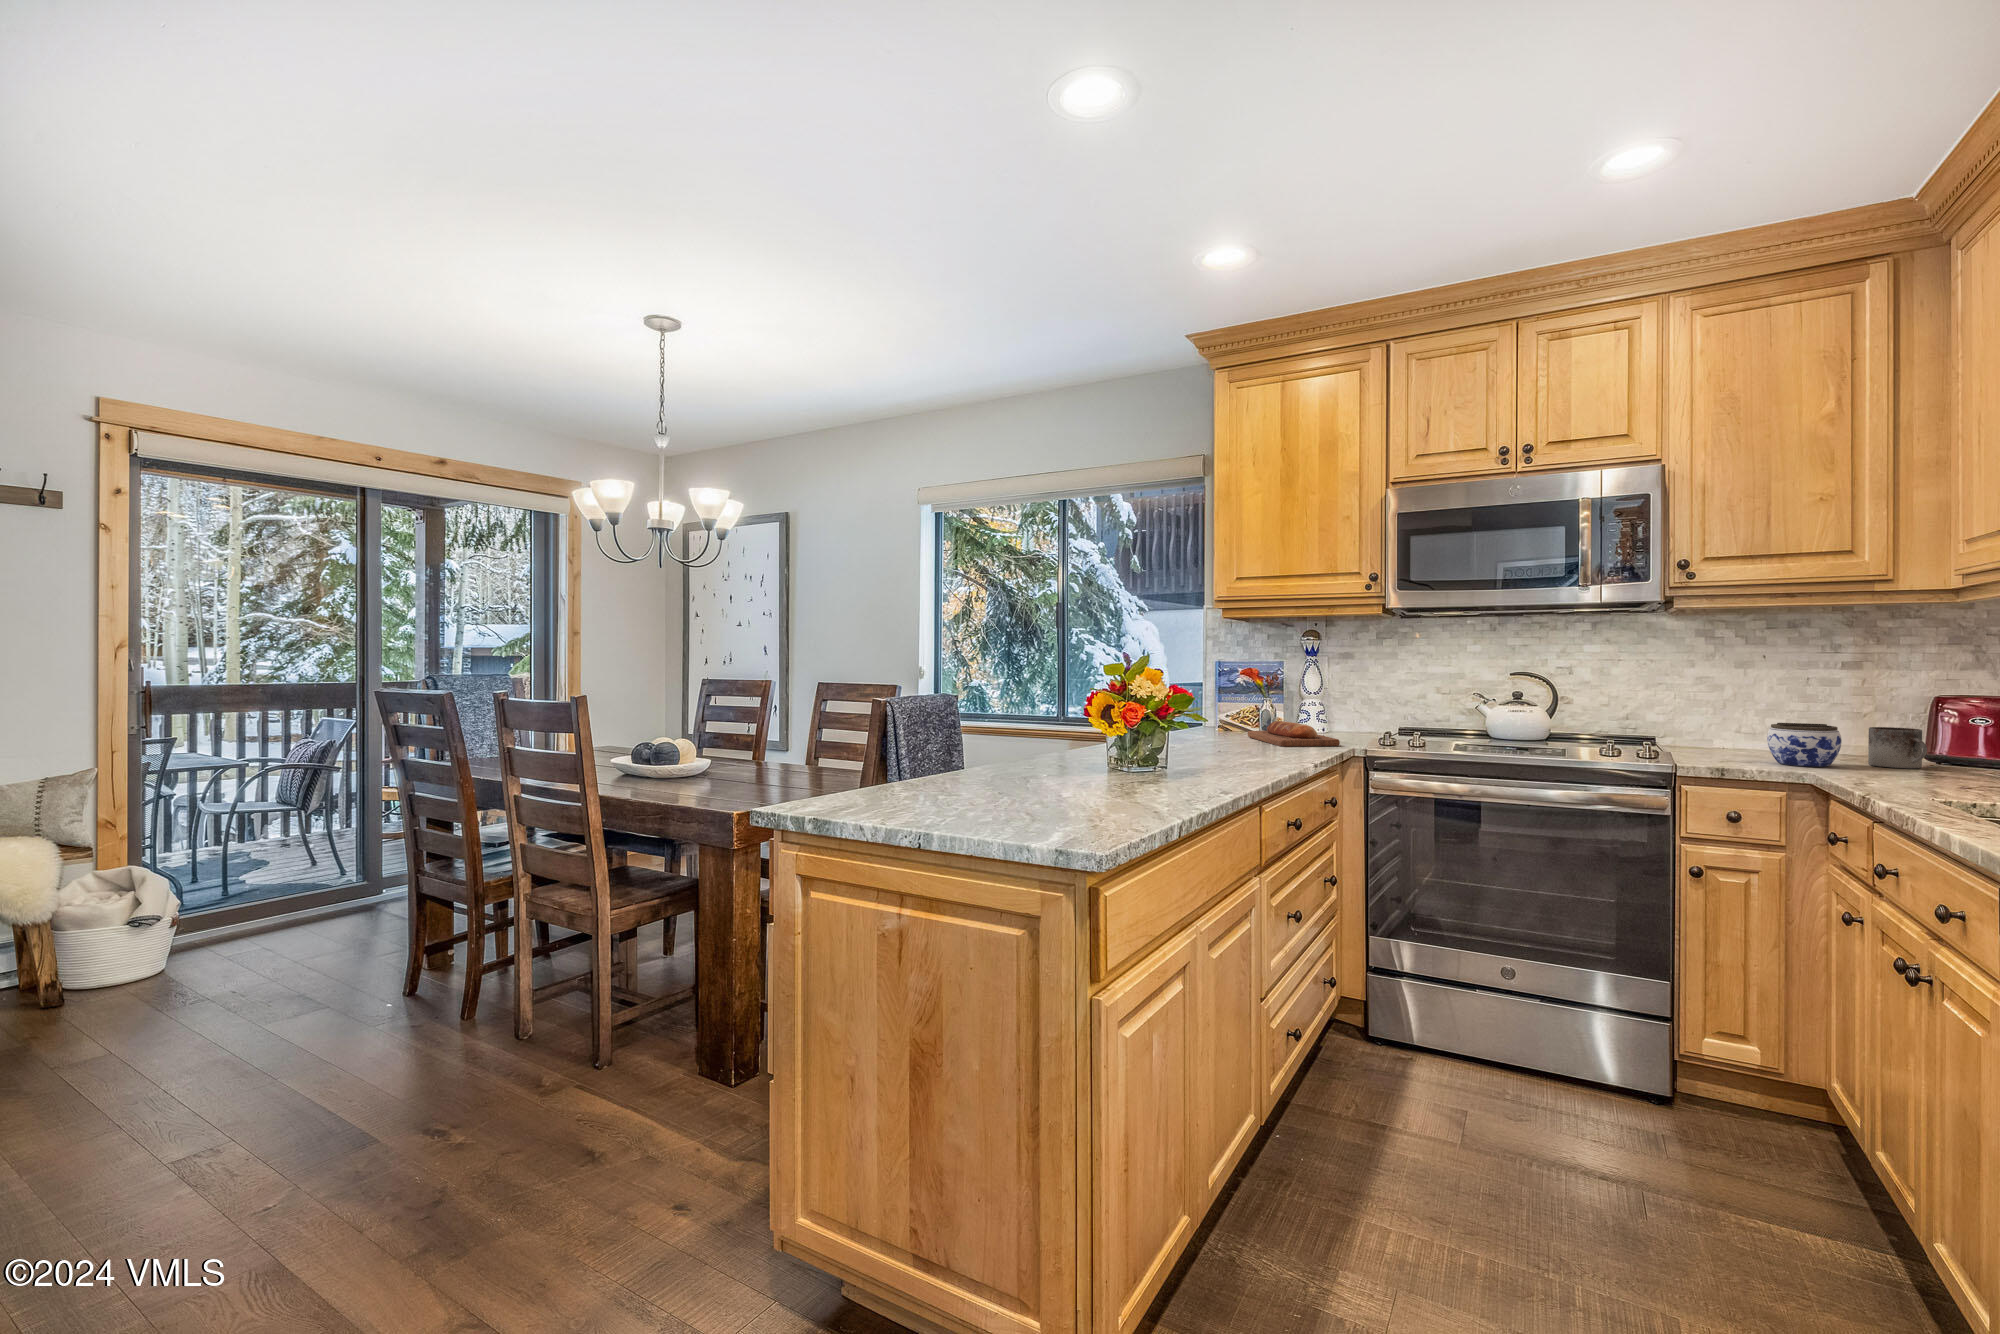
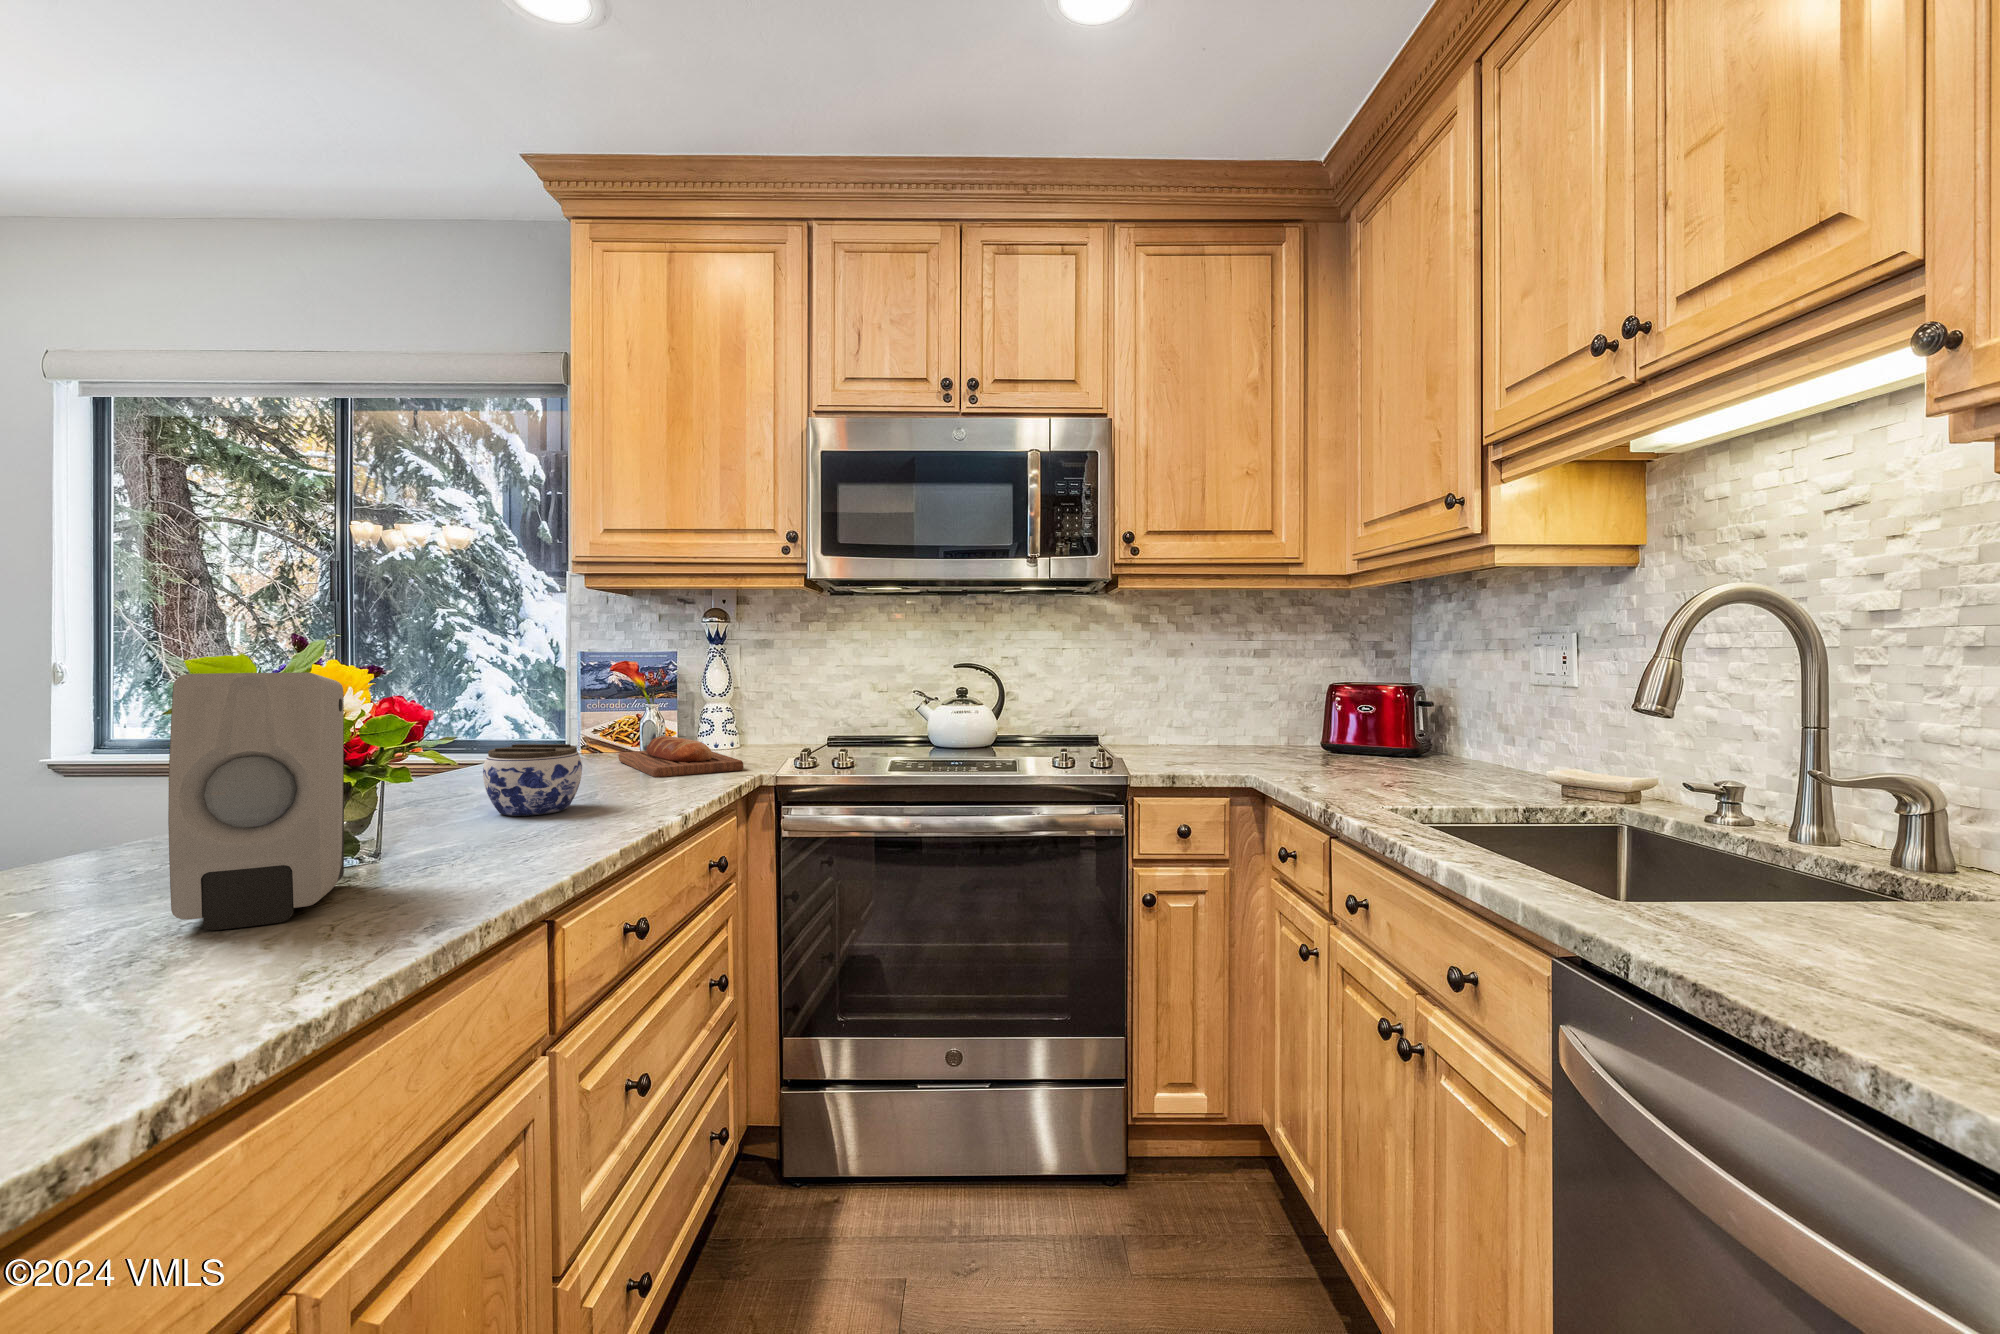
soap dispenser: none [1128,677,1184,786] -> present [168,673,344,930]
jar: present [1767,723,1842,767] -> present [483,744,582,816]
mug: present [1868,727,1927,768] -> none [1283,718,1332,761]

